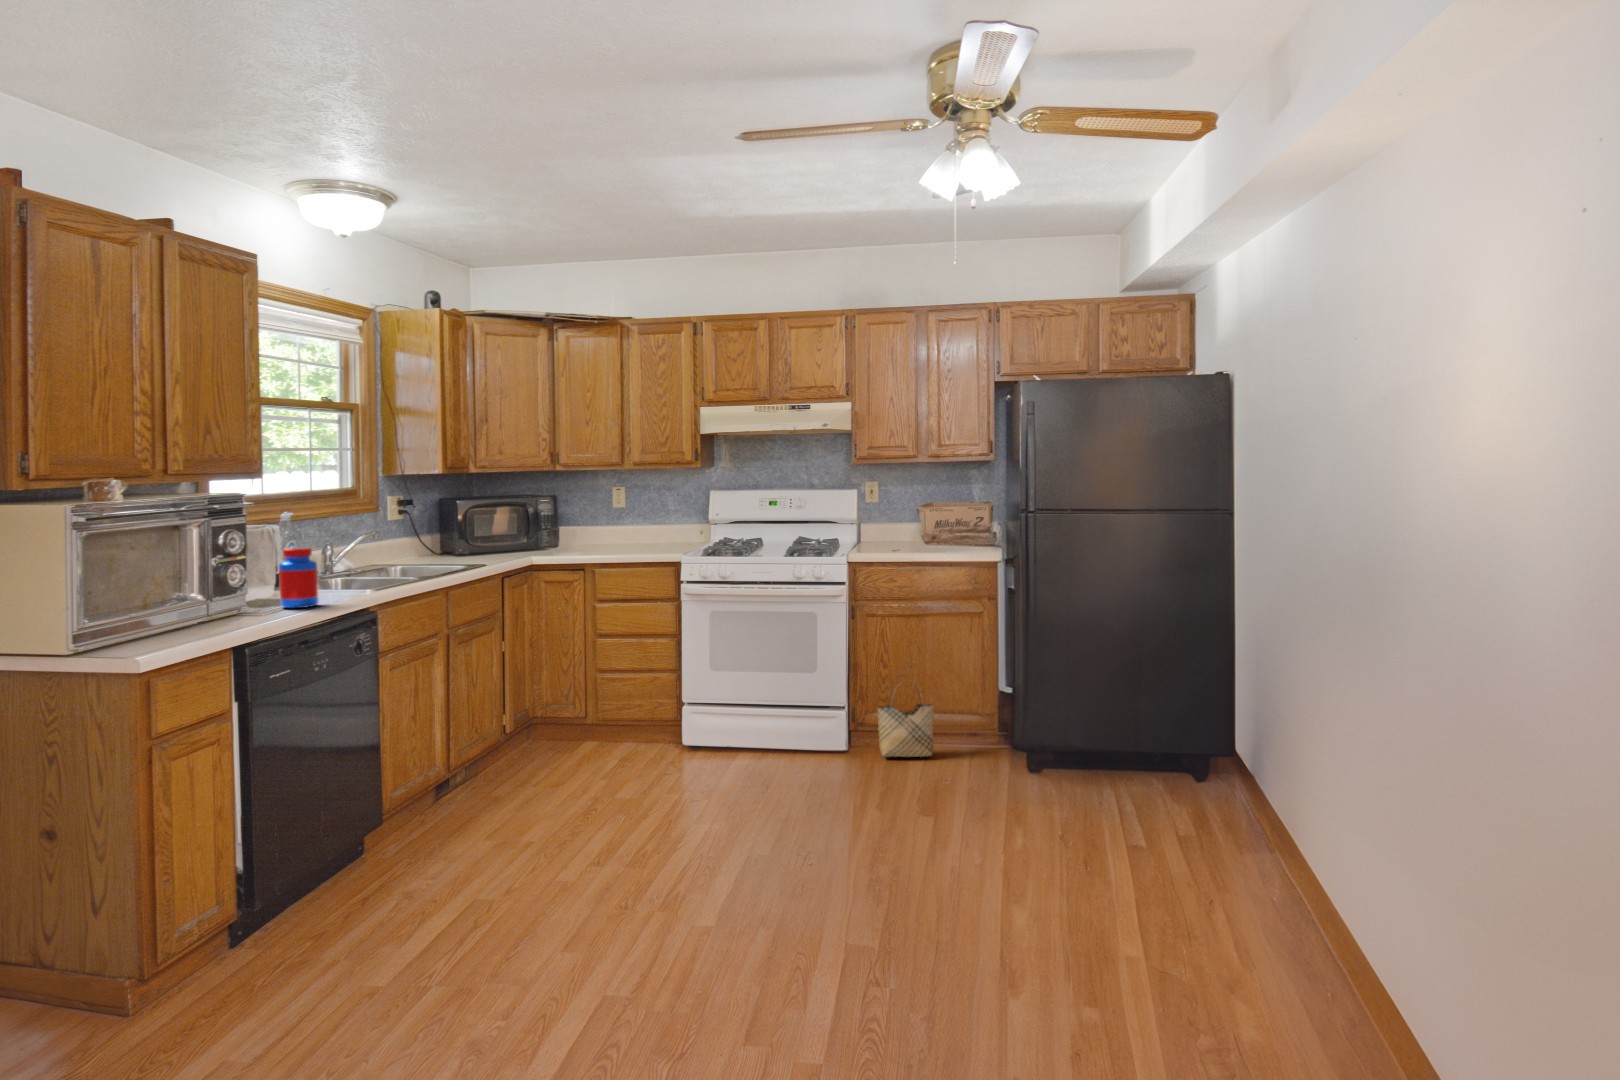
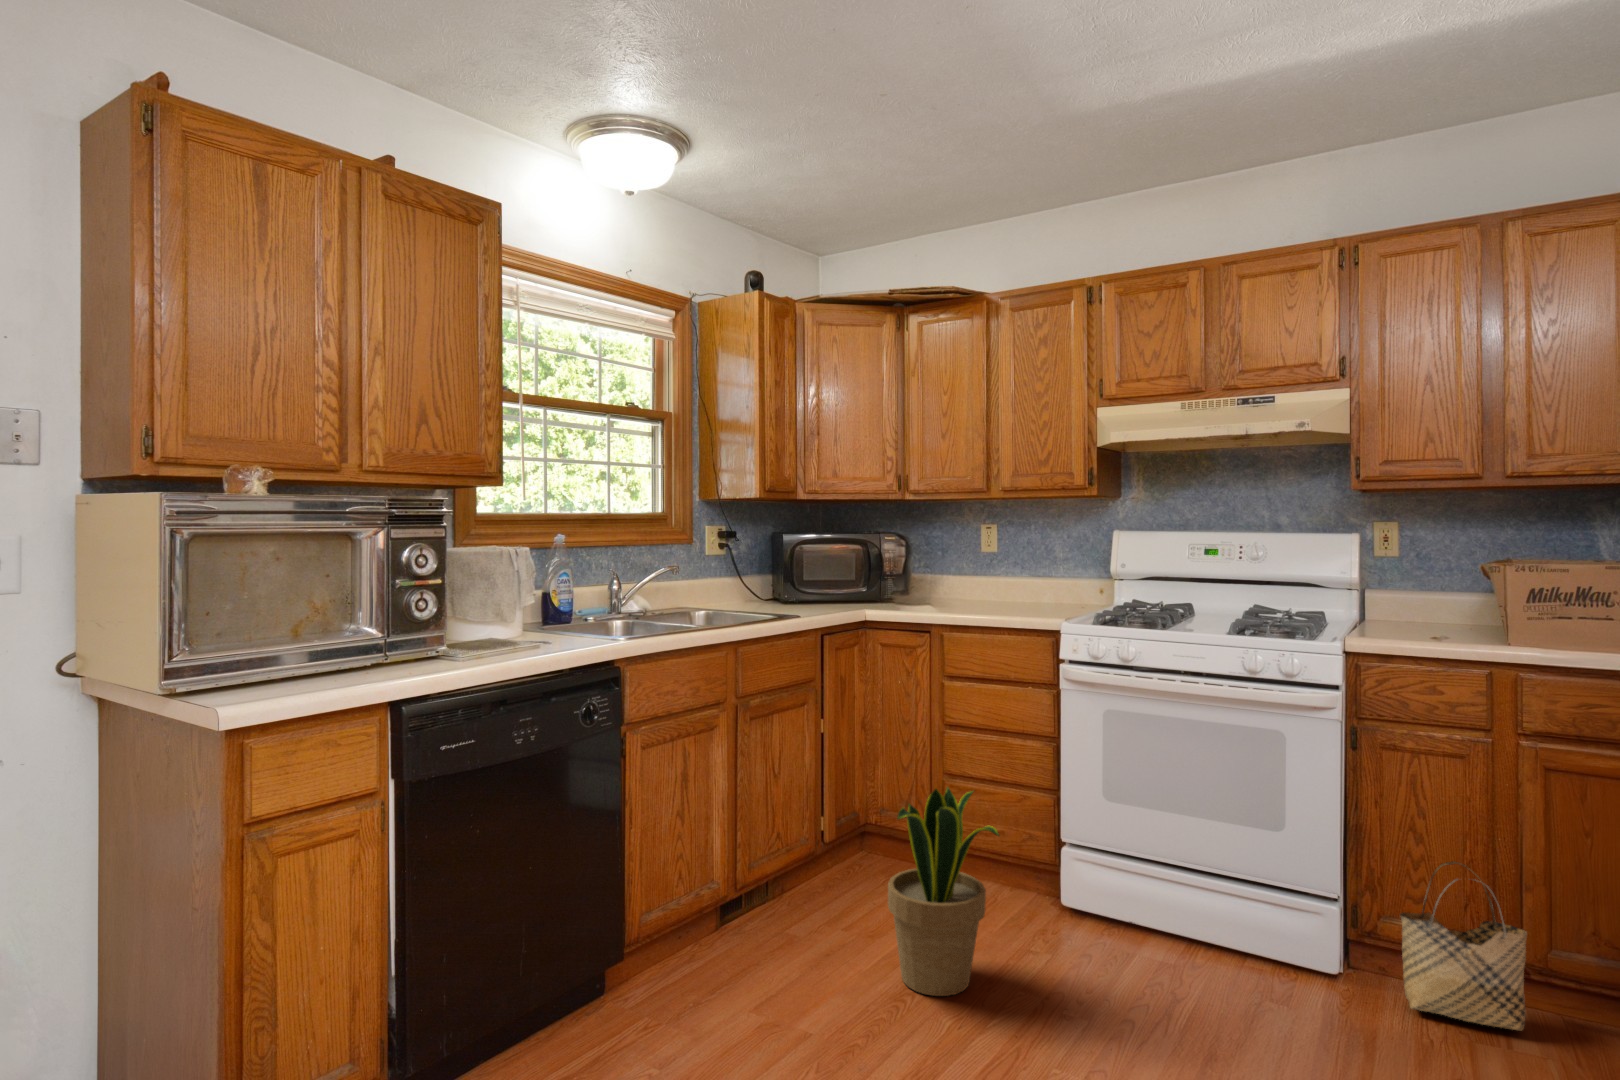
jar: present [279,547,319,608] -> none [440,580,492,666]
potted plant: none [587,667,659,797] -> present [888,787,999,996]

